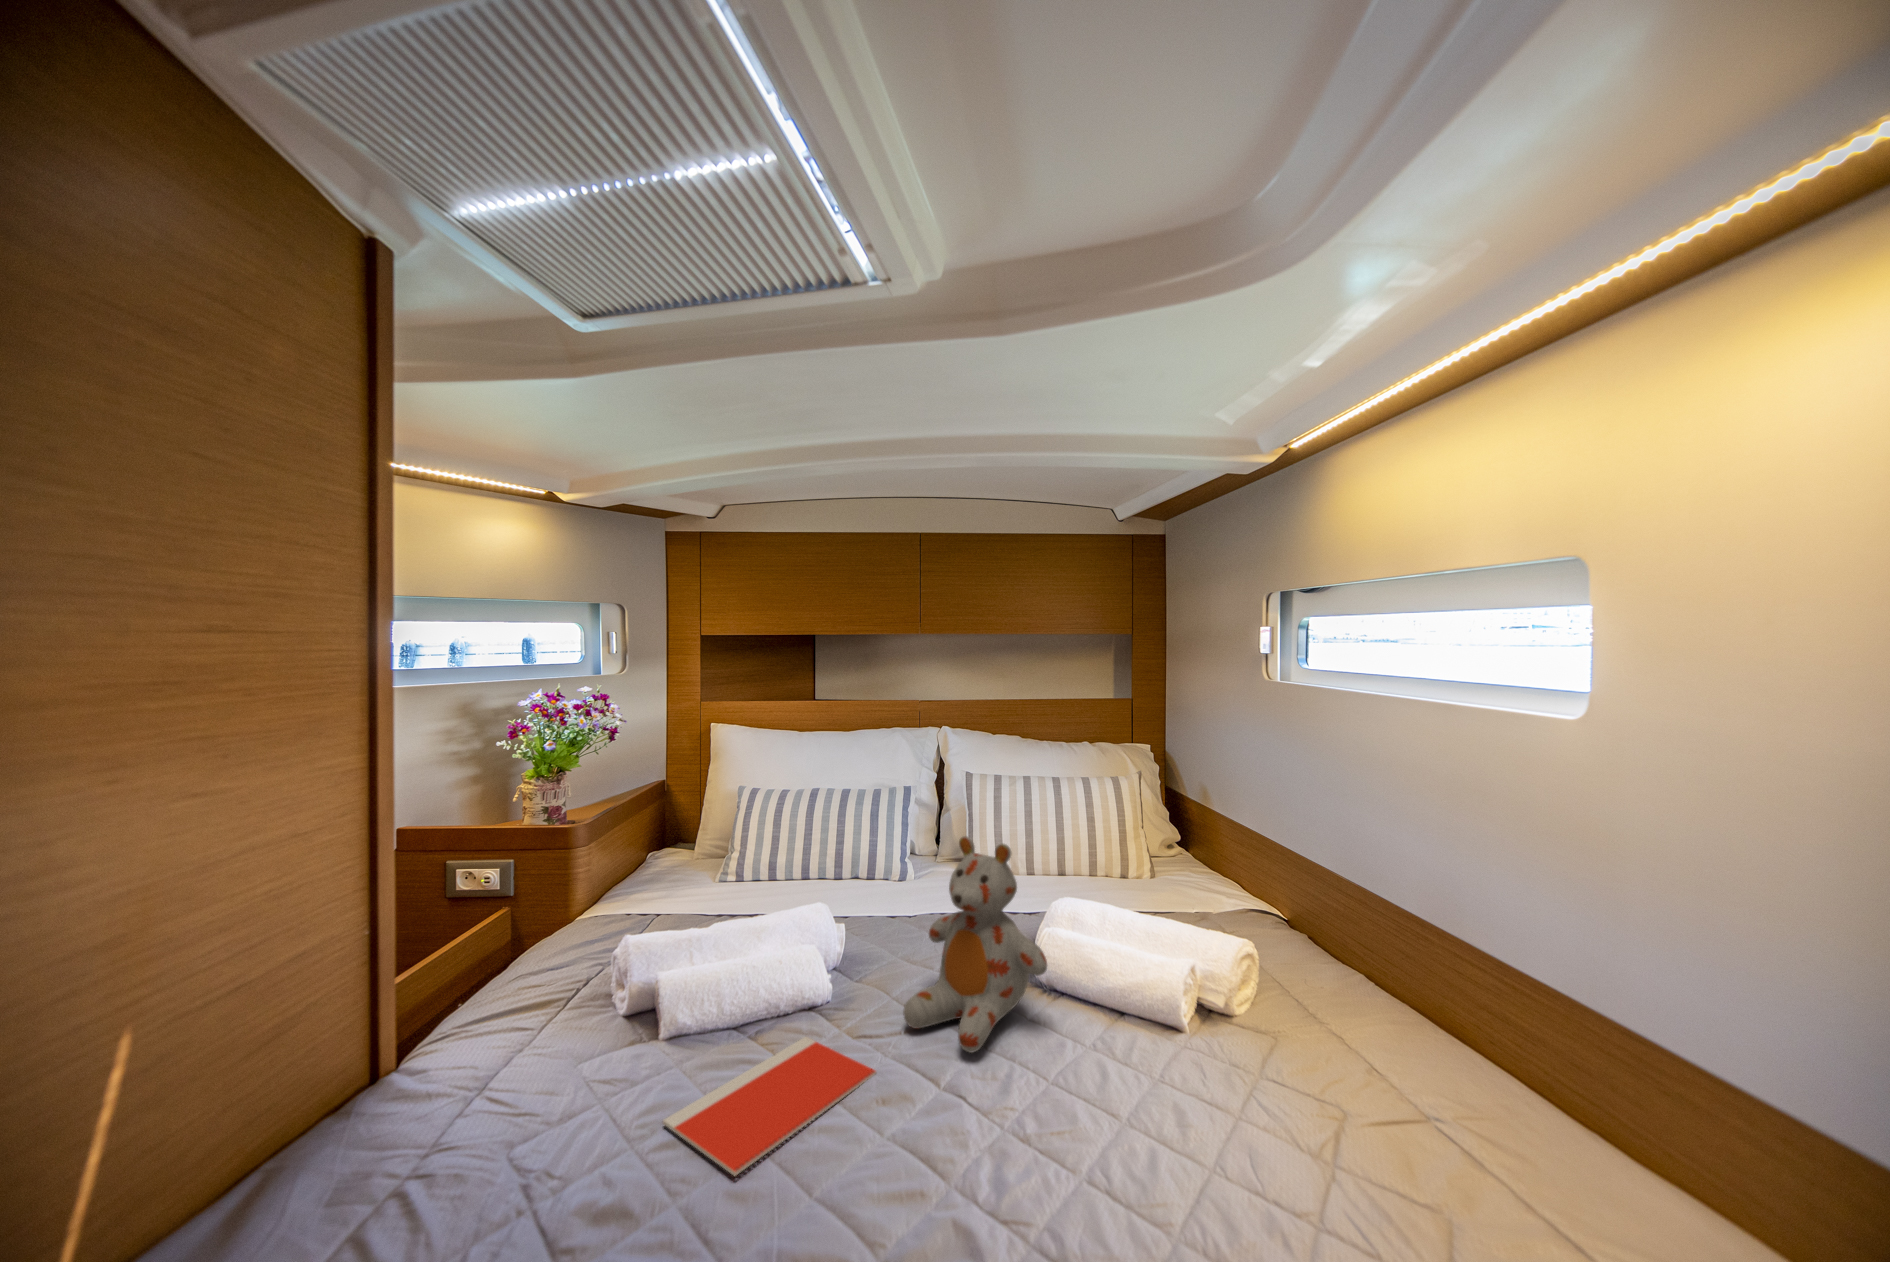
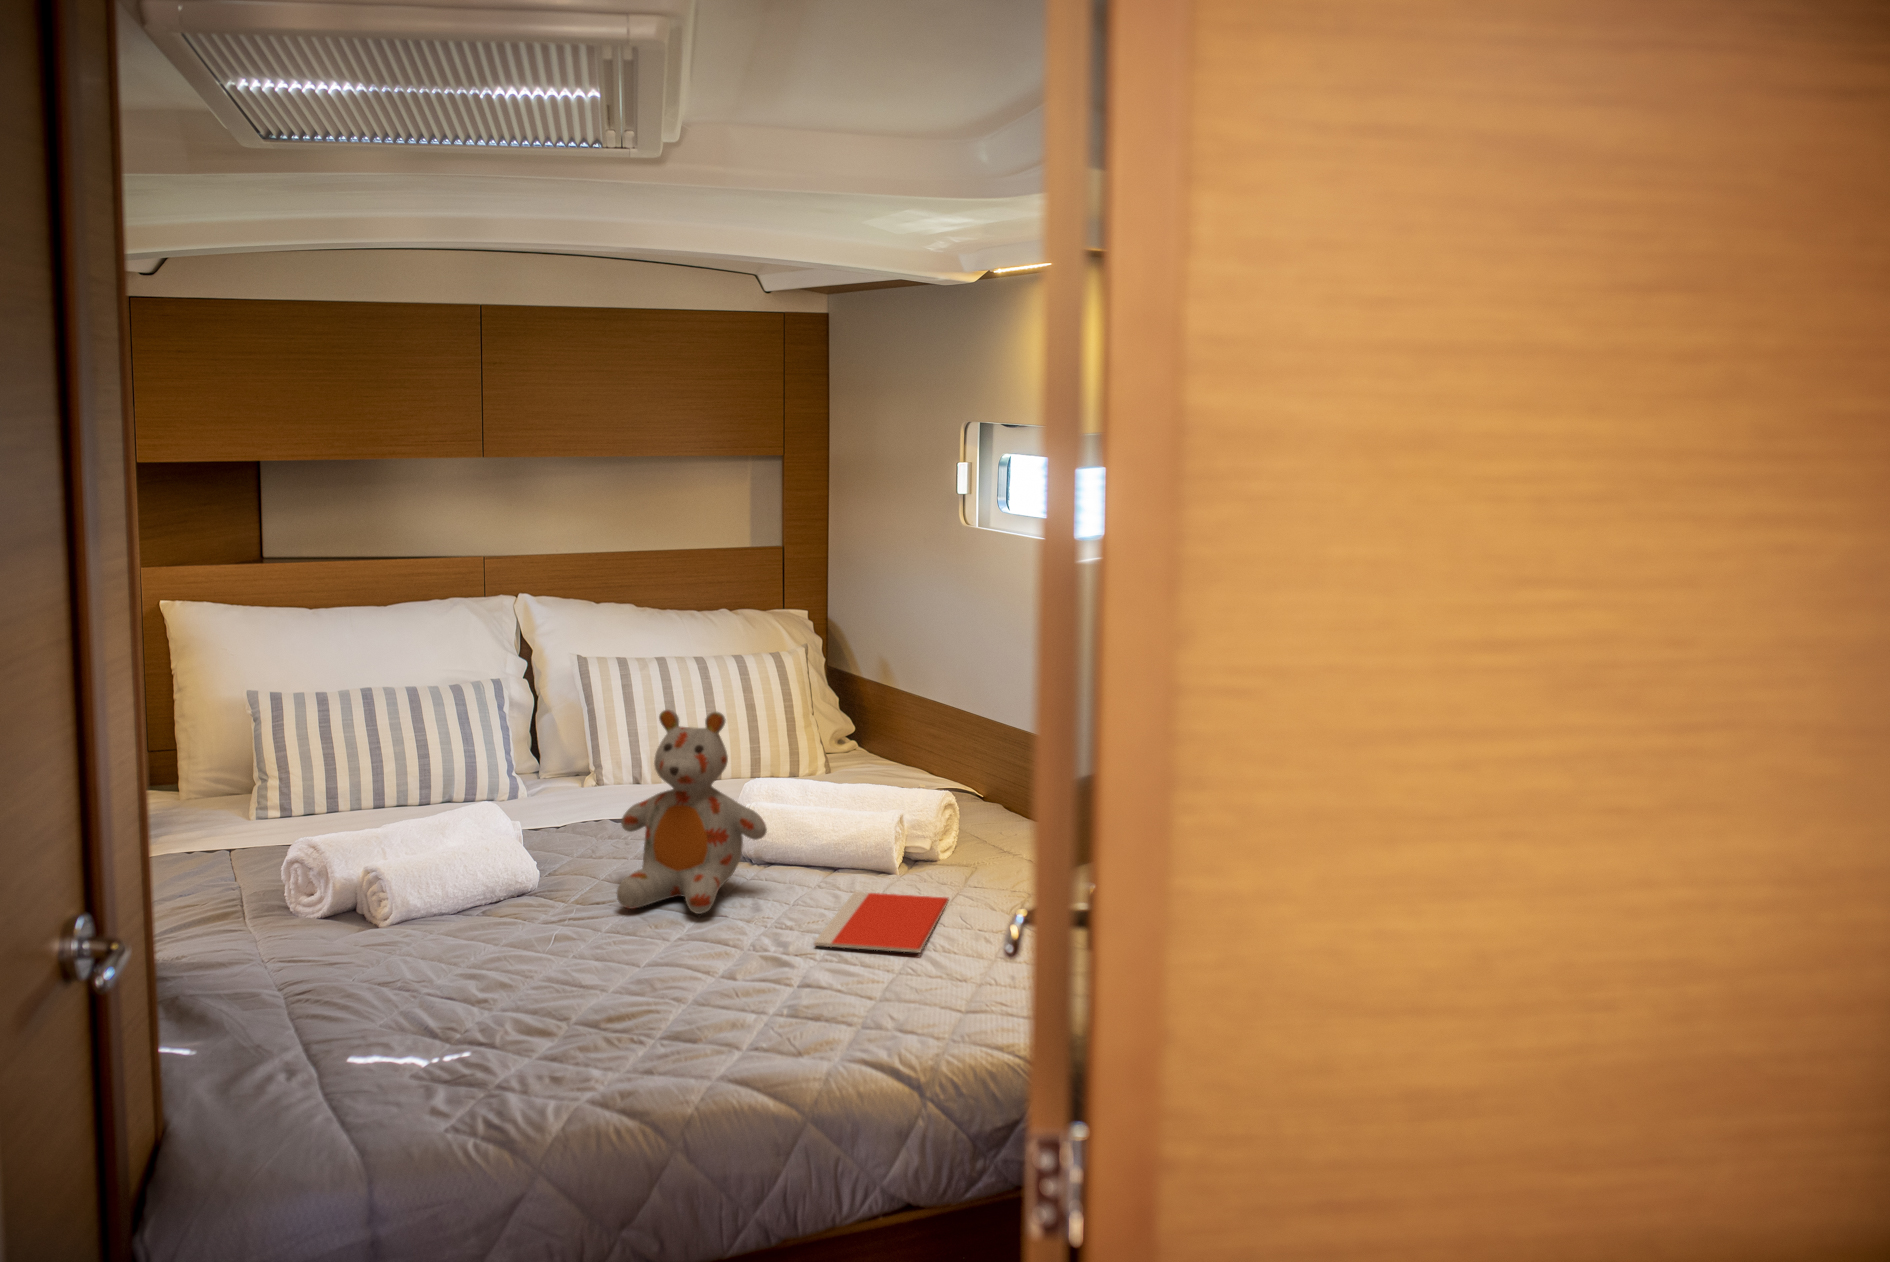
notebook: present [663,1037,877,1176] -> present [814,892,949,953]

